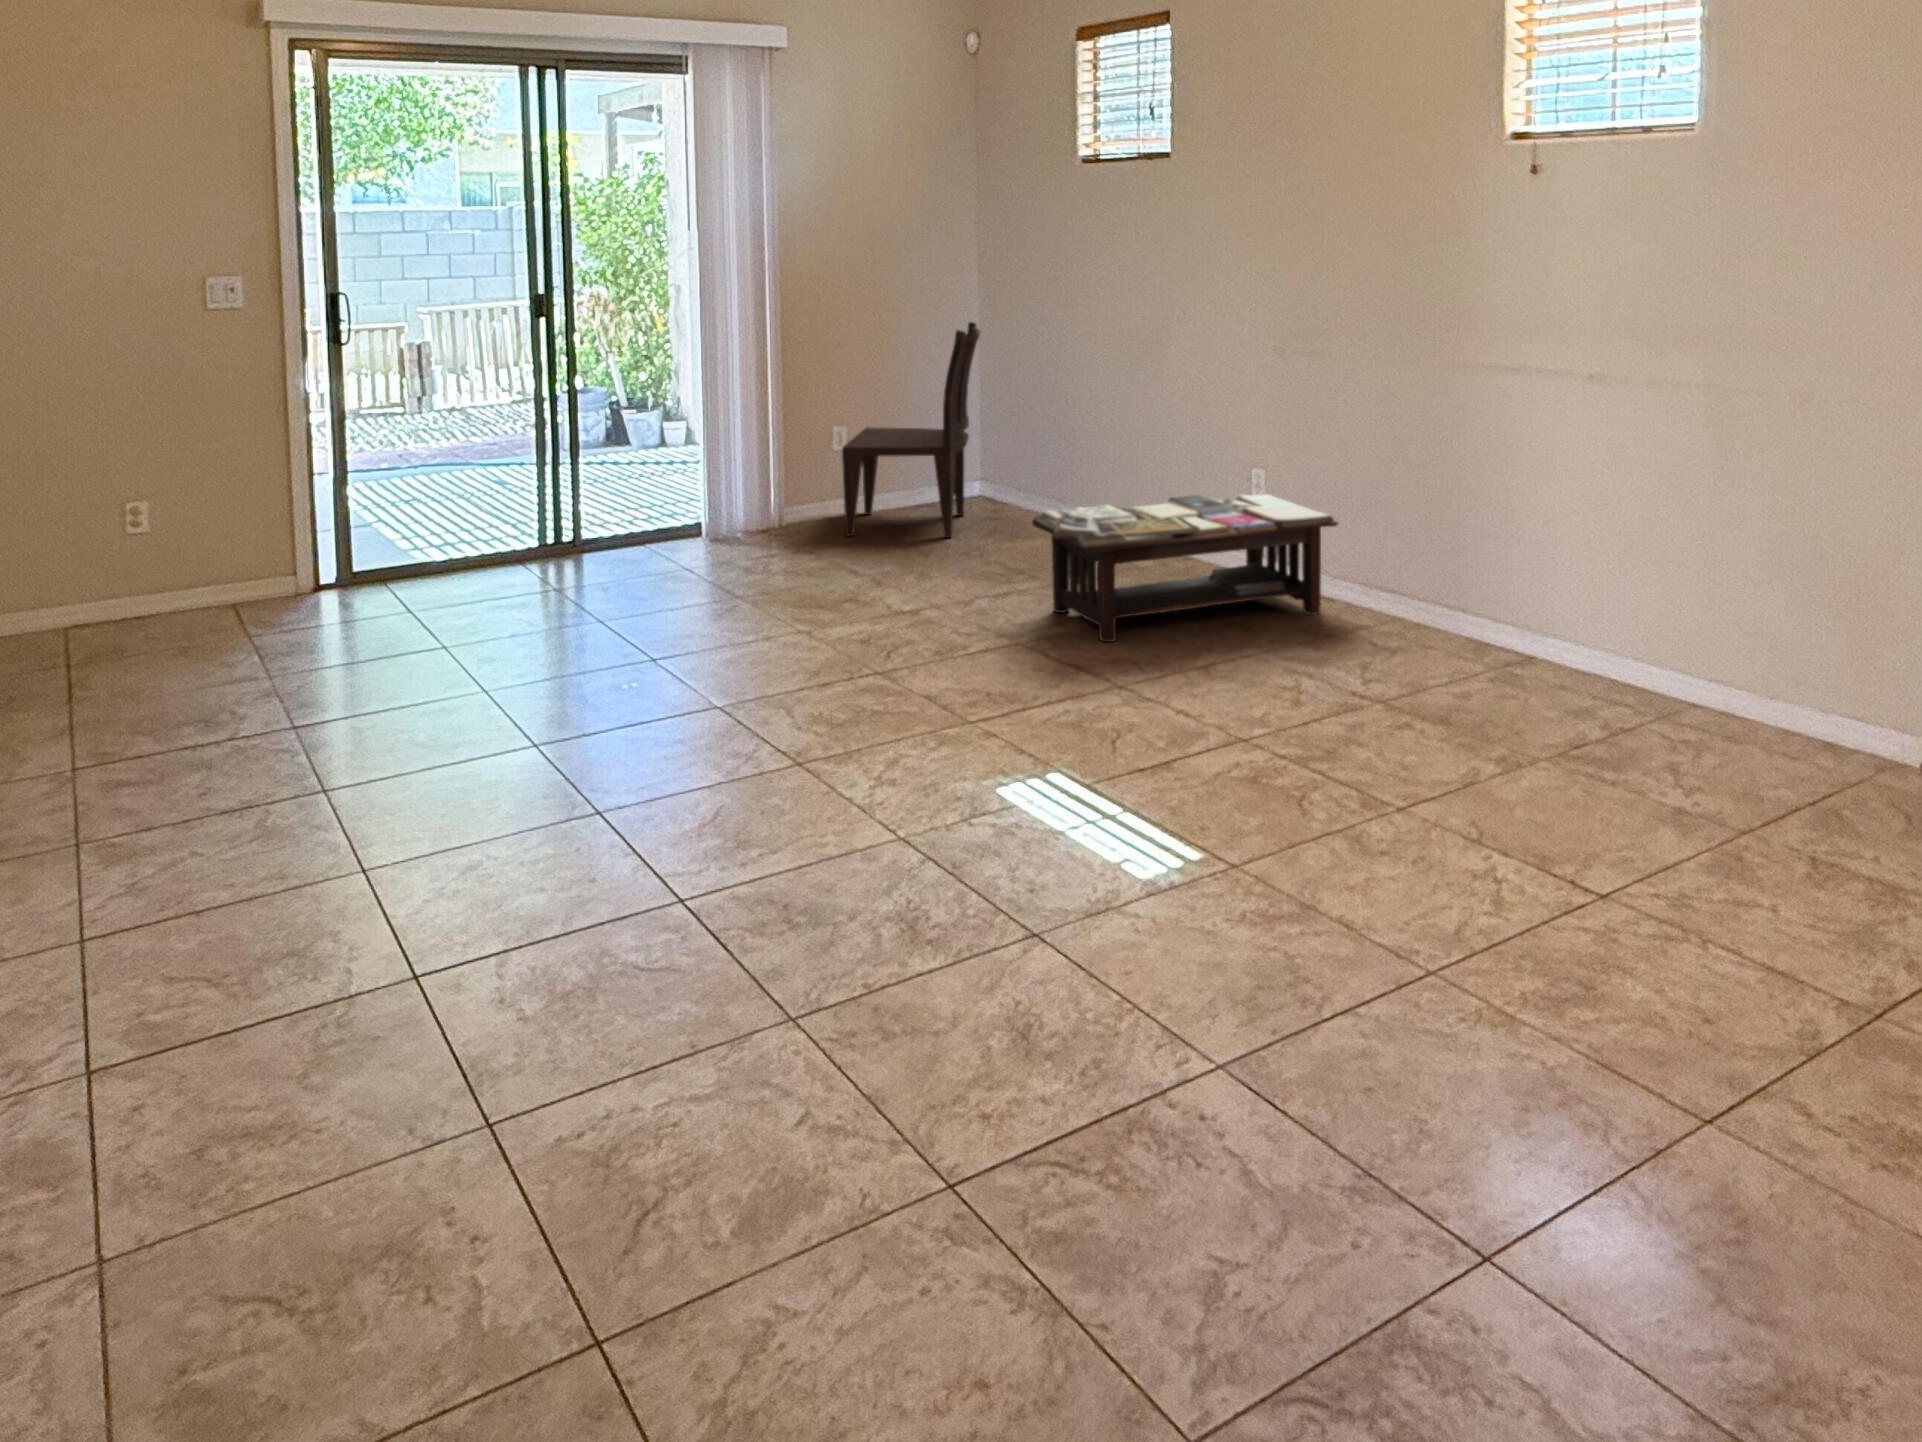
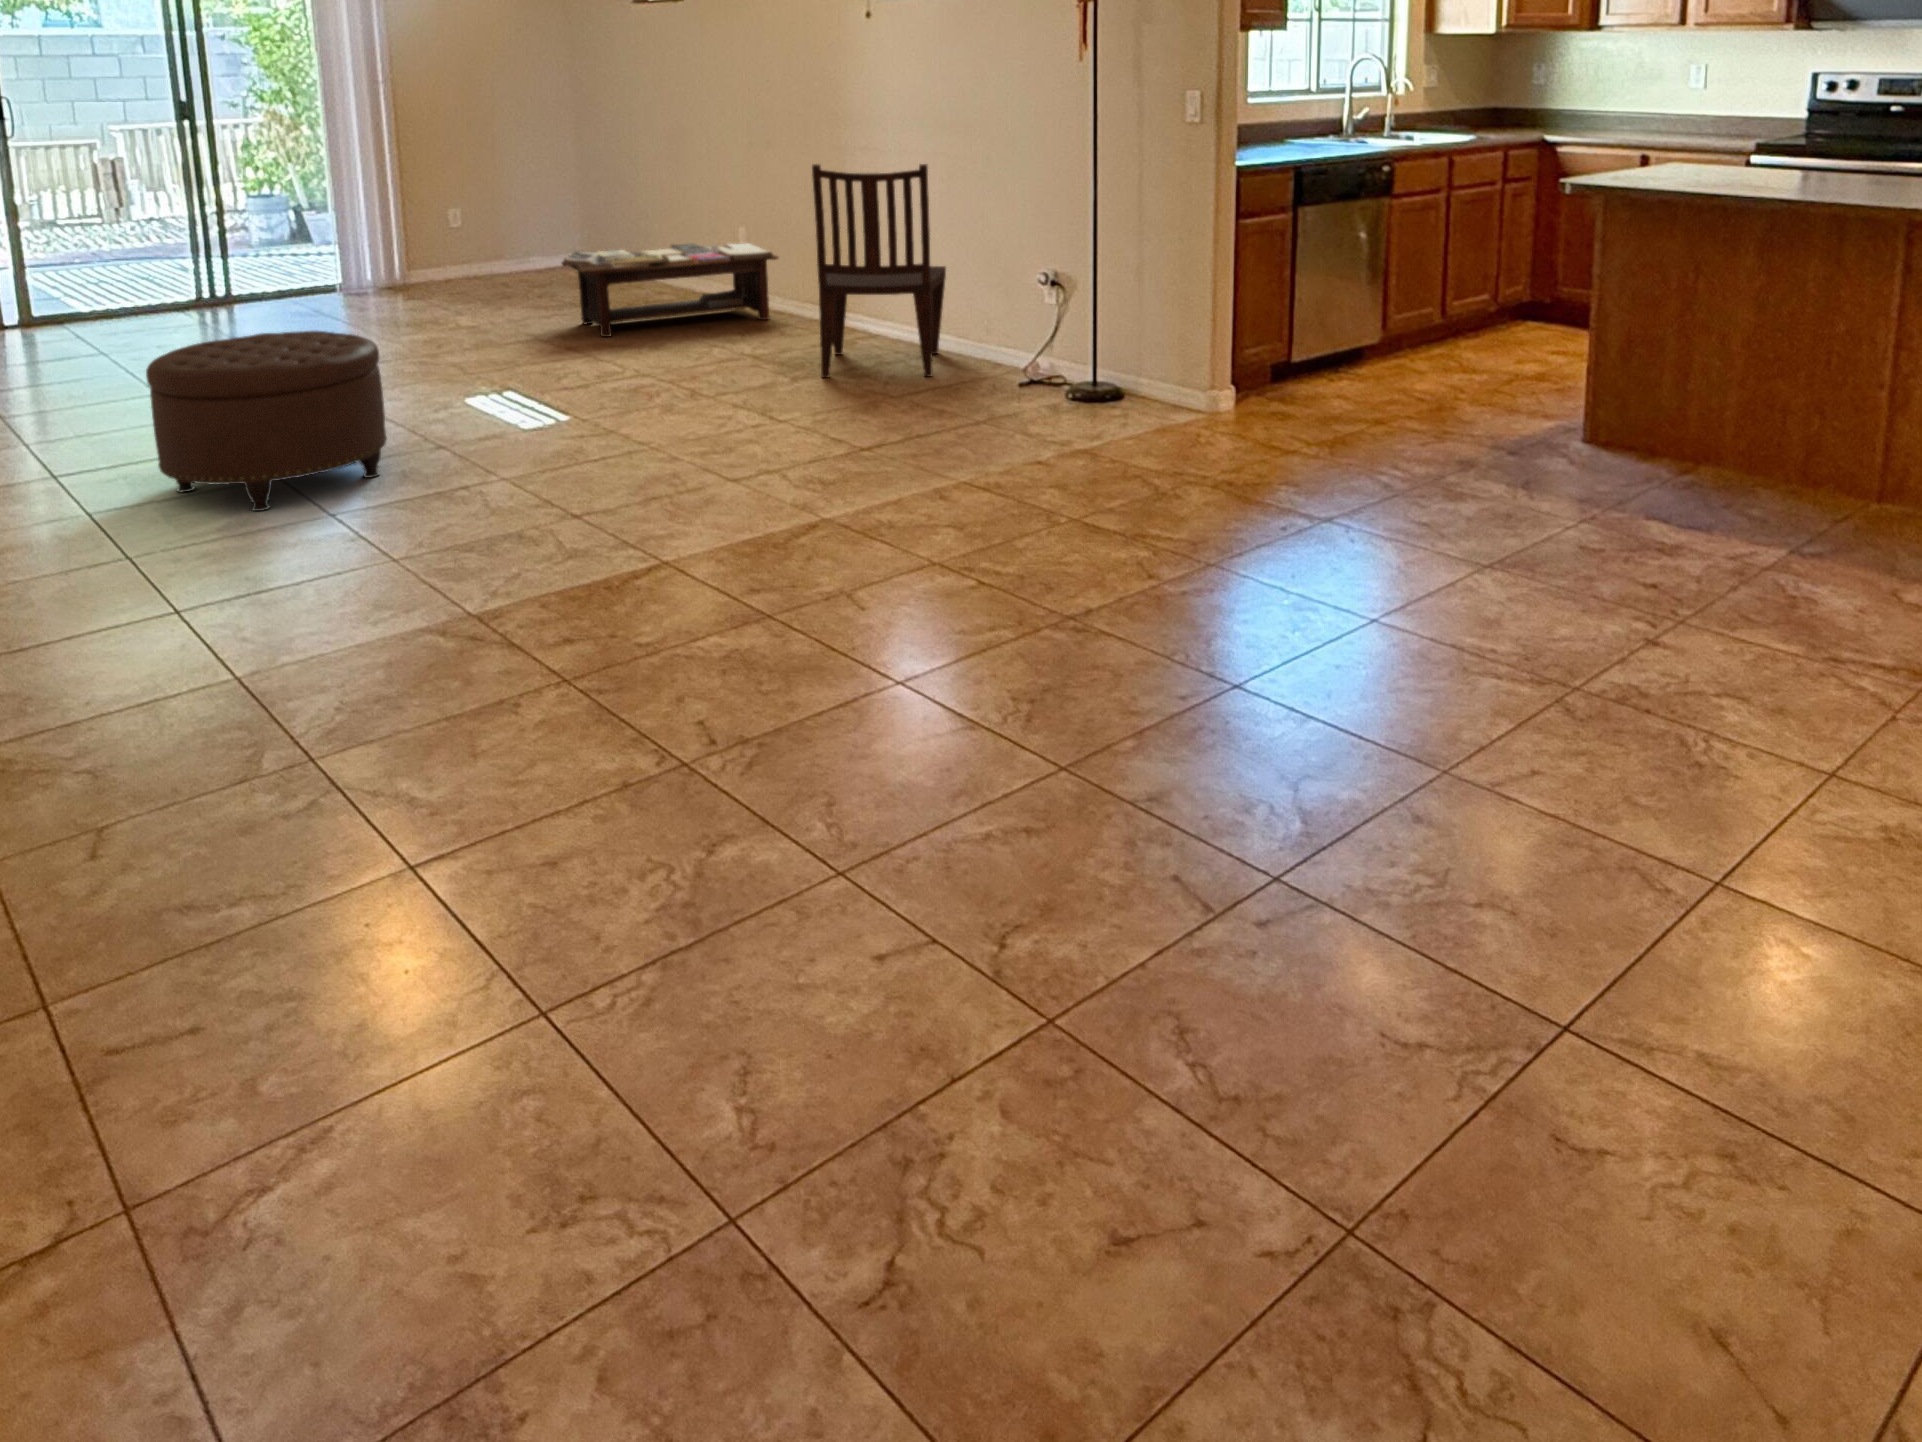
dining chair: present [842,322,980,538] -> present [812,164,946,378]
ottoman: none [603,723,983,1139] -> present [146,331,387,511]

